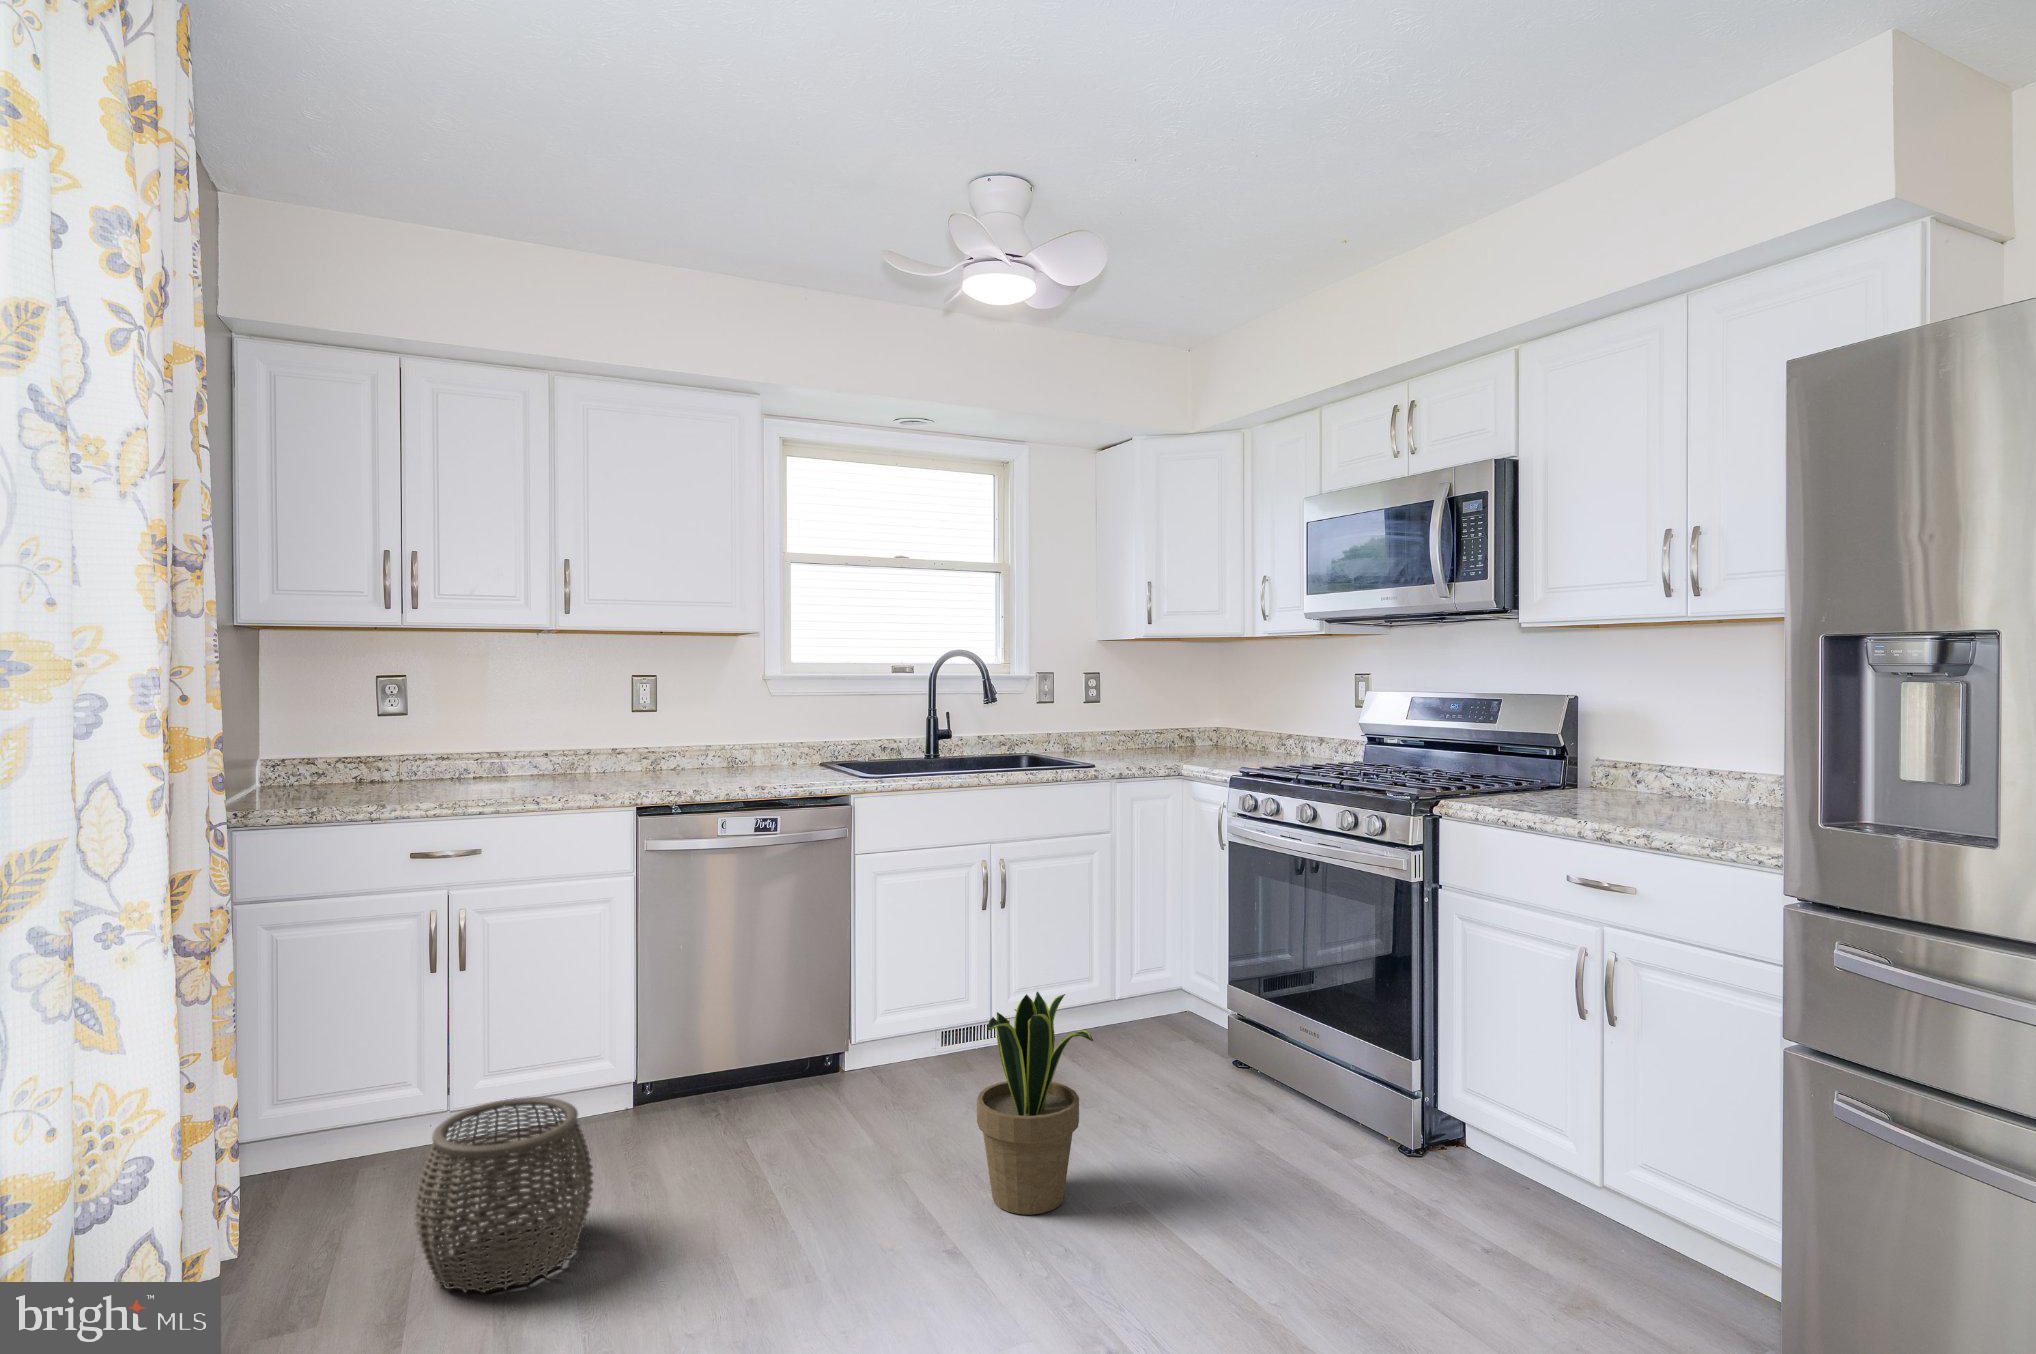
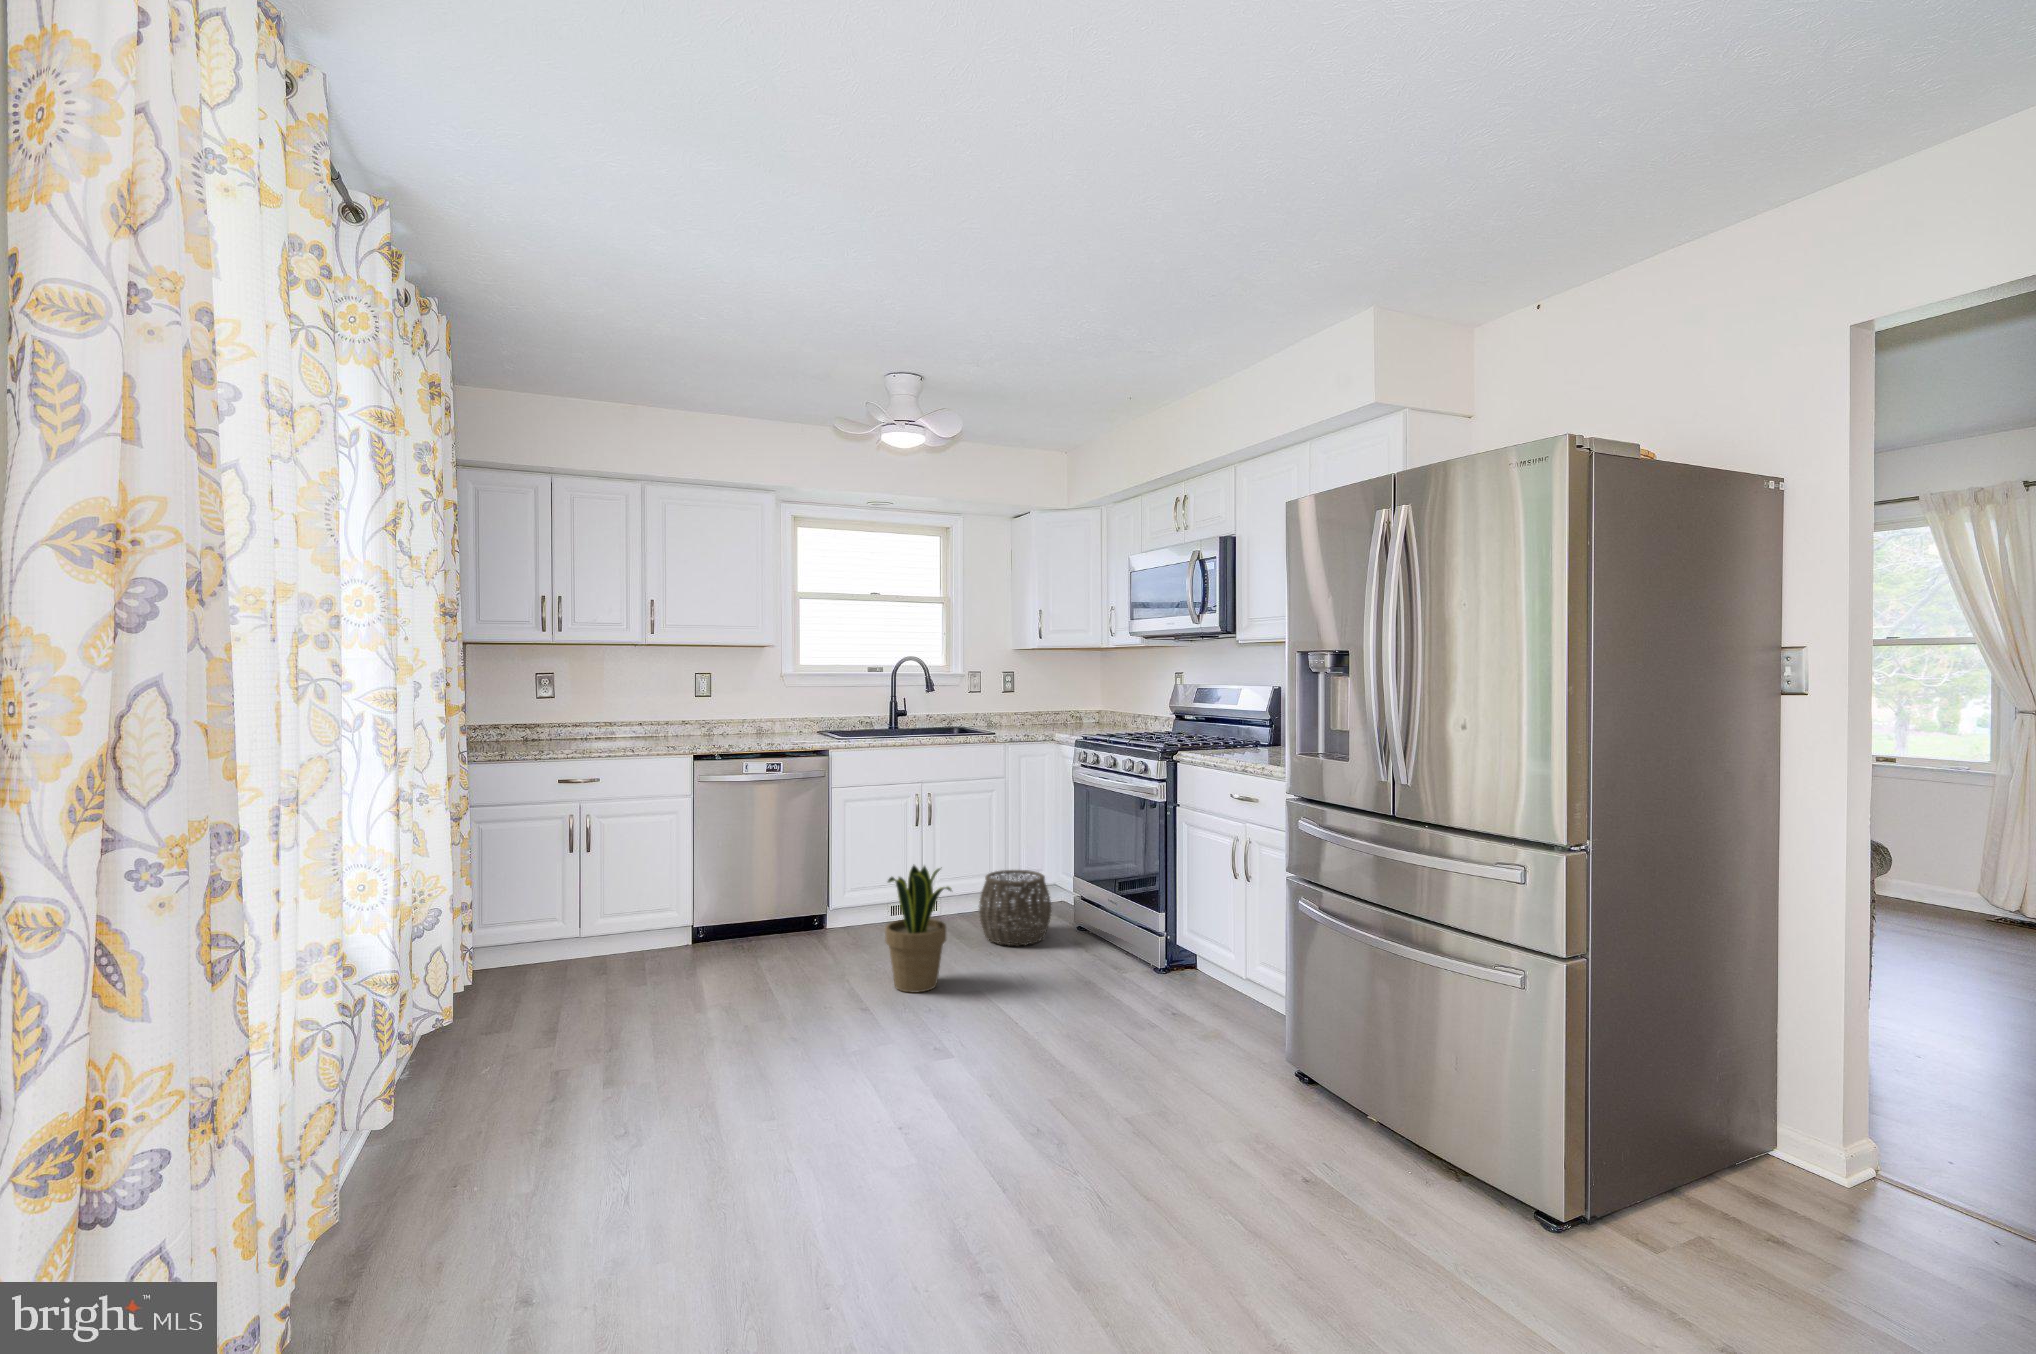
woven basket: present [414,1097,593,1292] -> present [979,870,1051,946]

